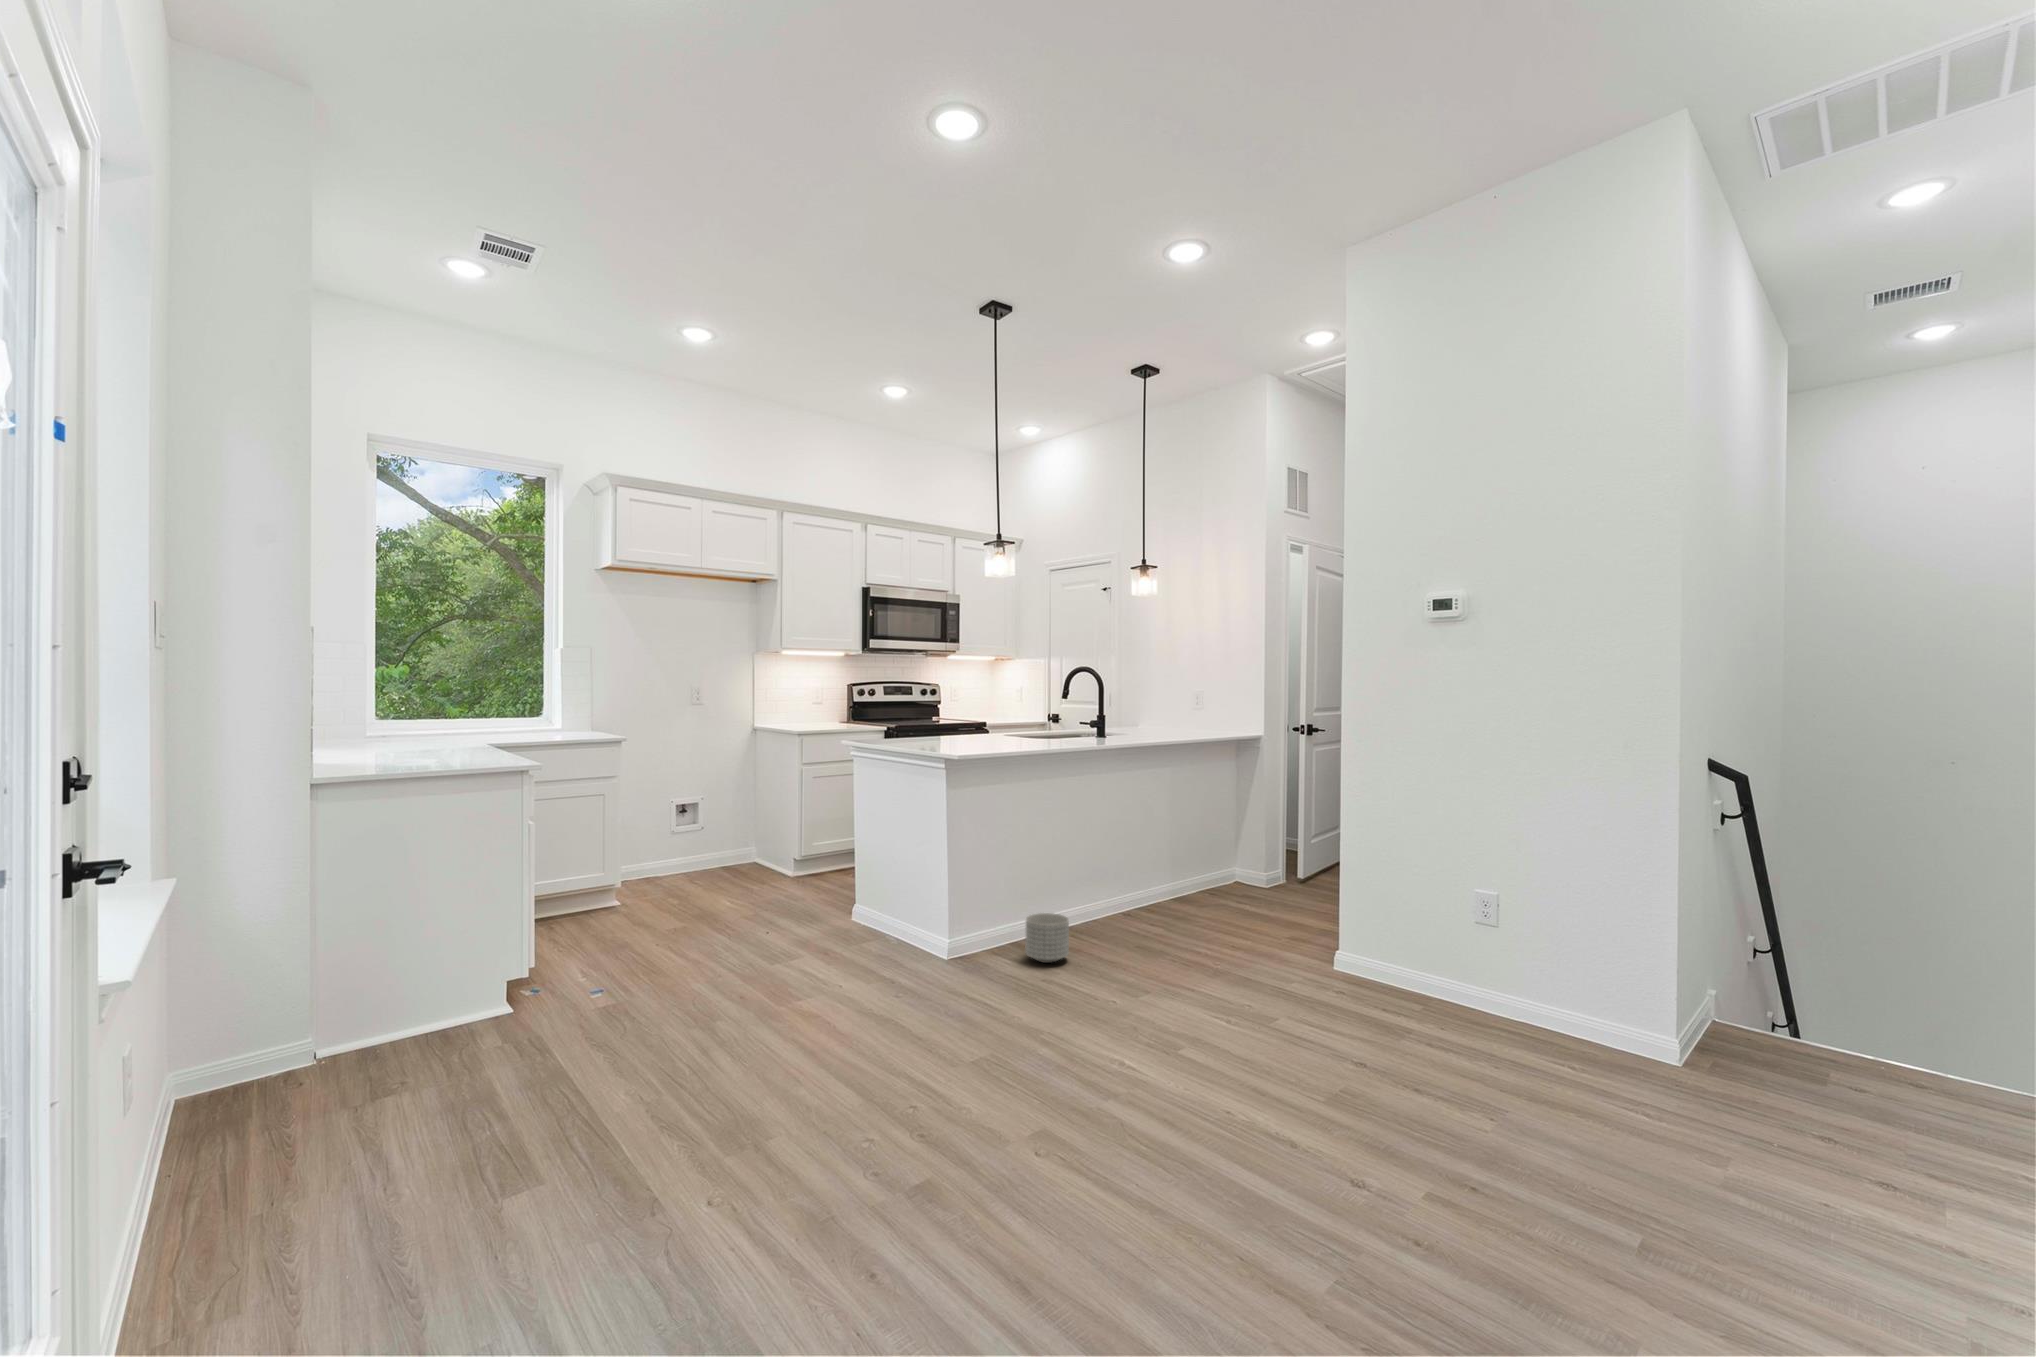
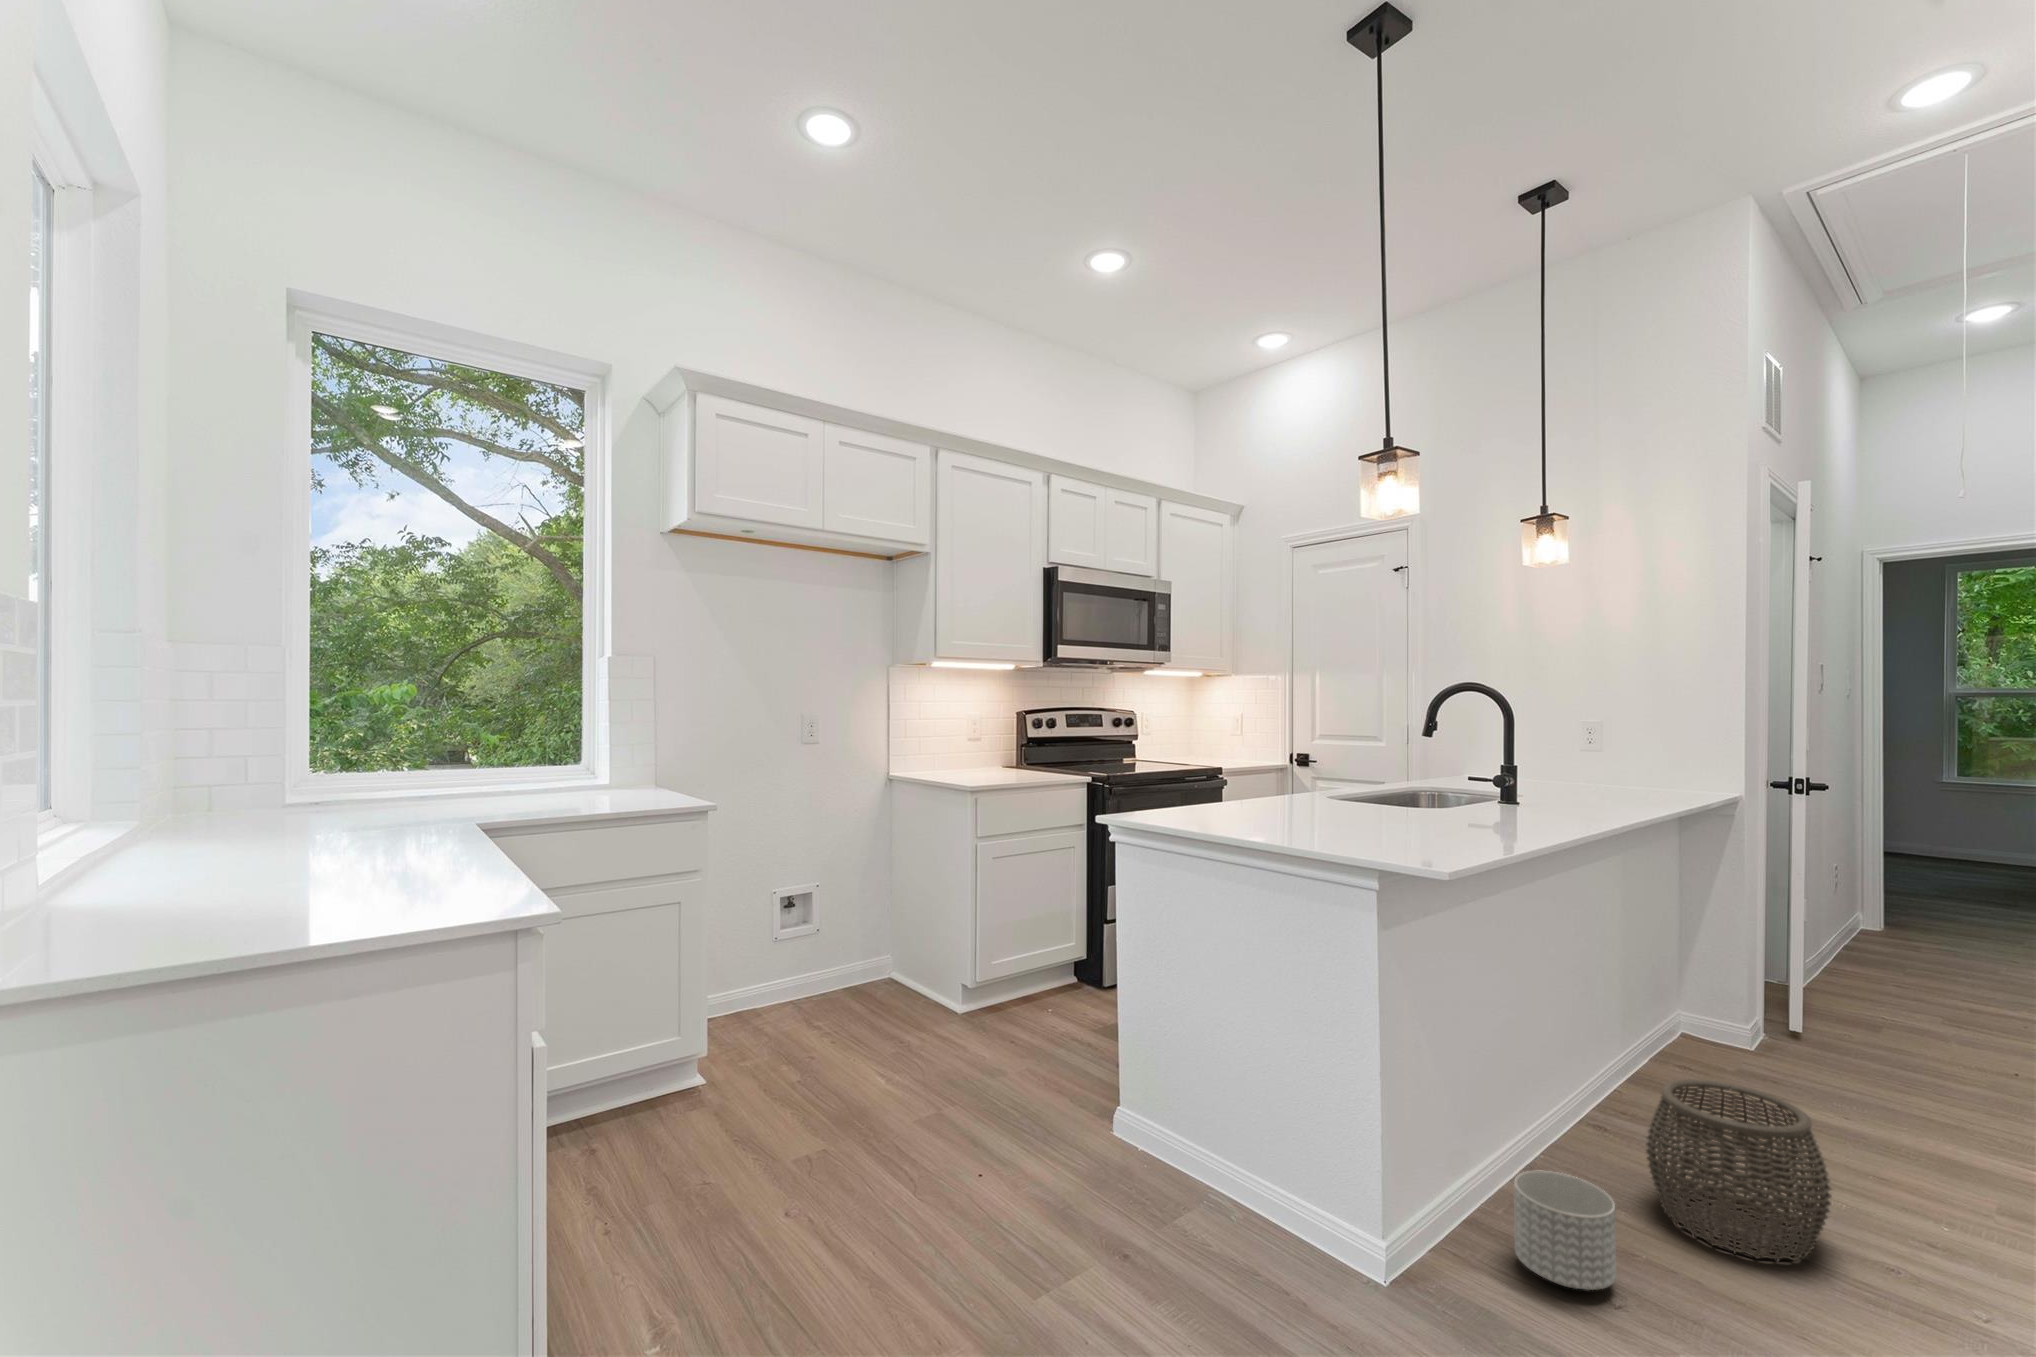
woven basket: none [1117,875,1194,954] -> present [1646,1079,1832,1261]

